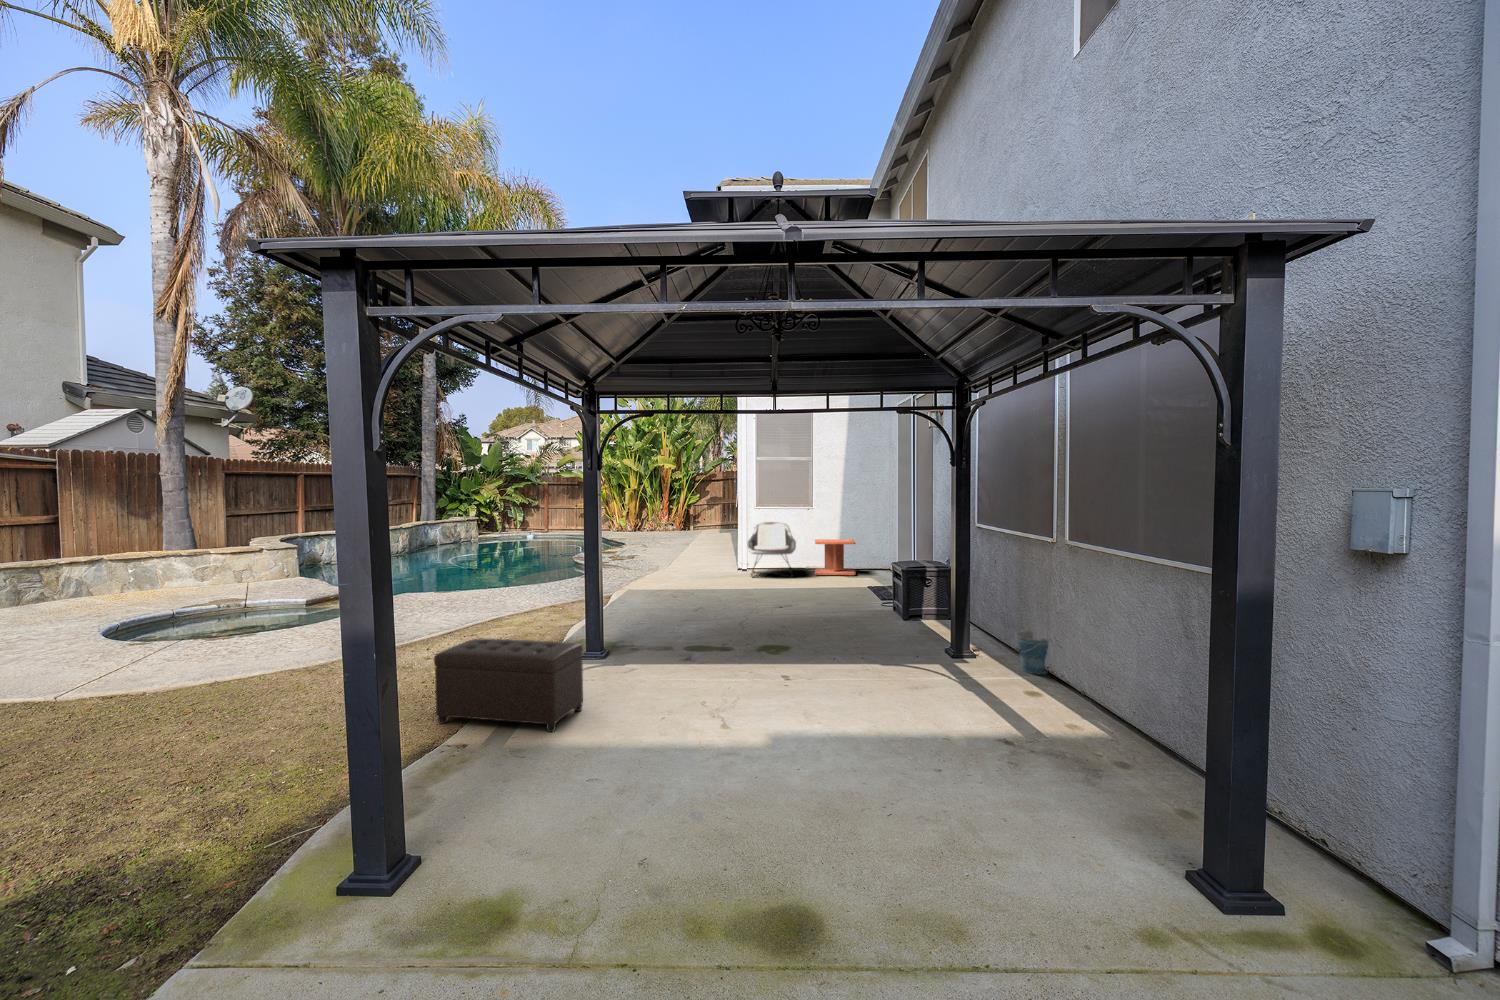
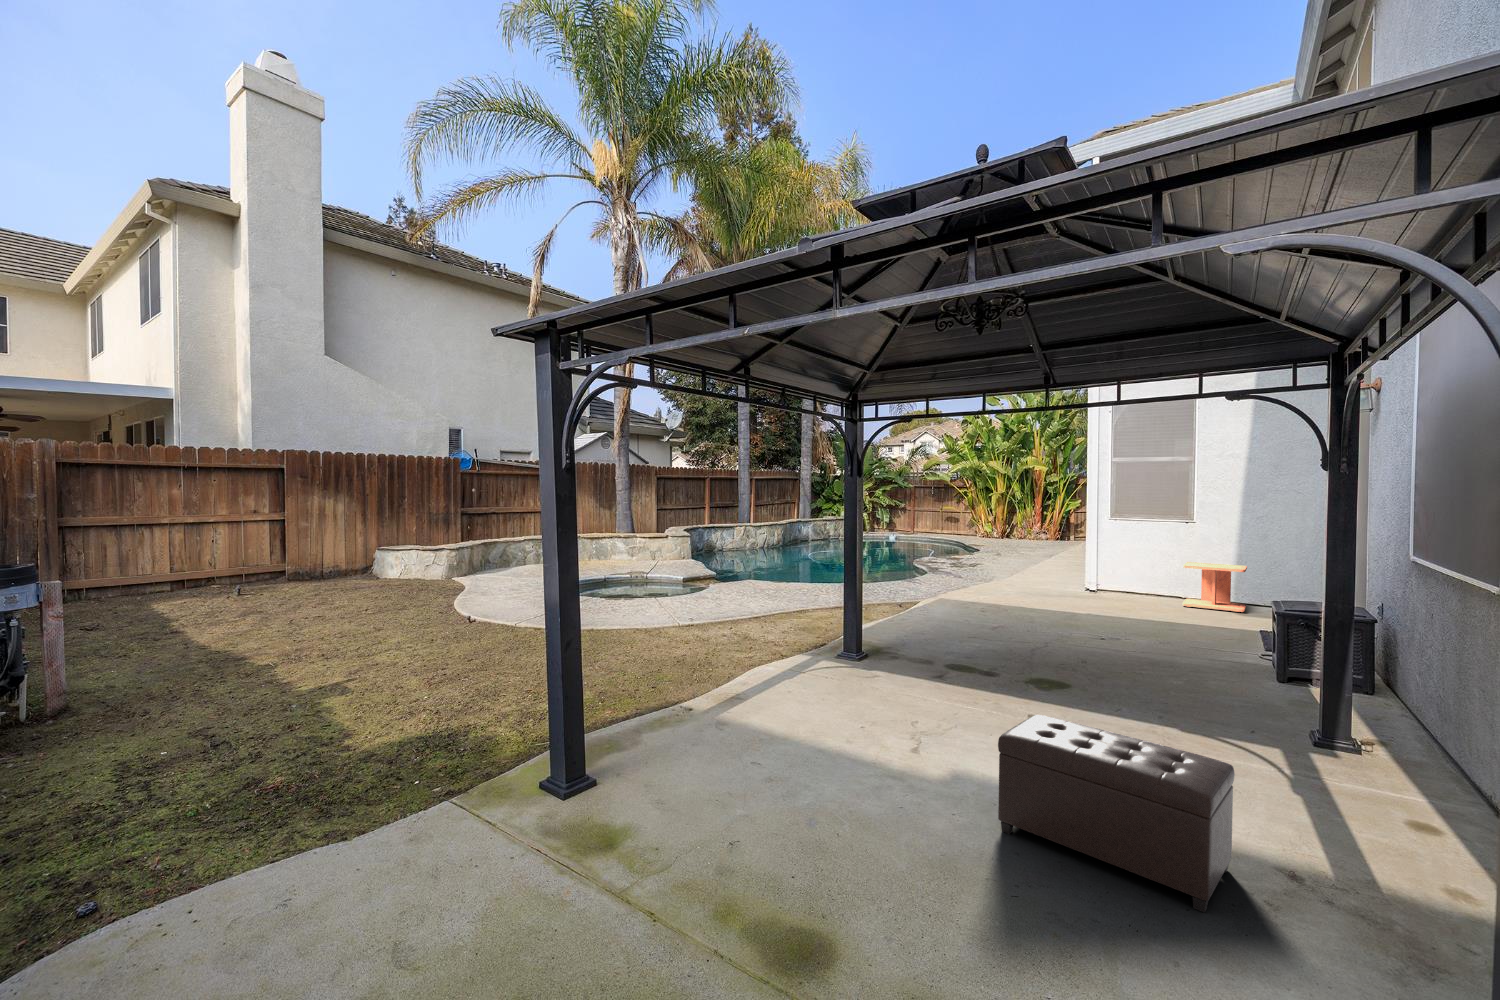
lounge chair: present [748,522,796,578] -> none [1089,537,1156,606]
bucket: present [1015,630,1048,674] -> none [1387,721,1469,792]
ottoman: present [434,639,583,732] -> present [998,715,1235,912]

